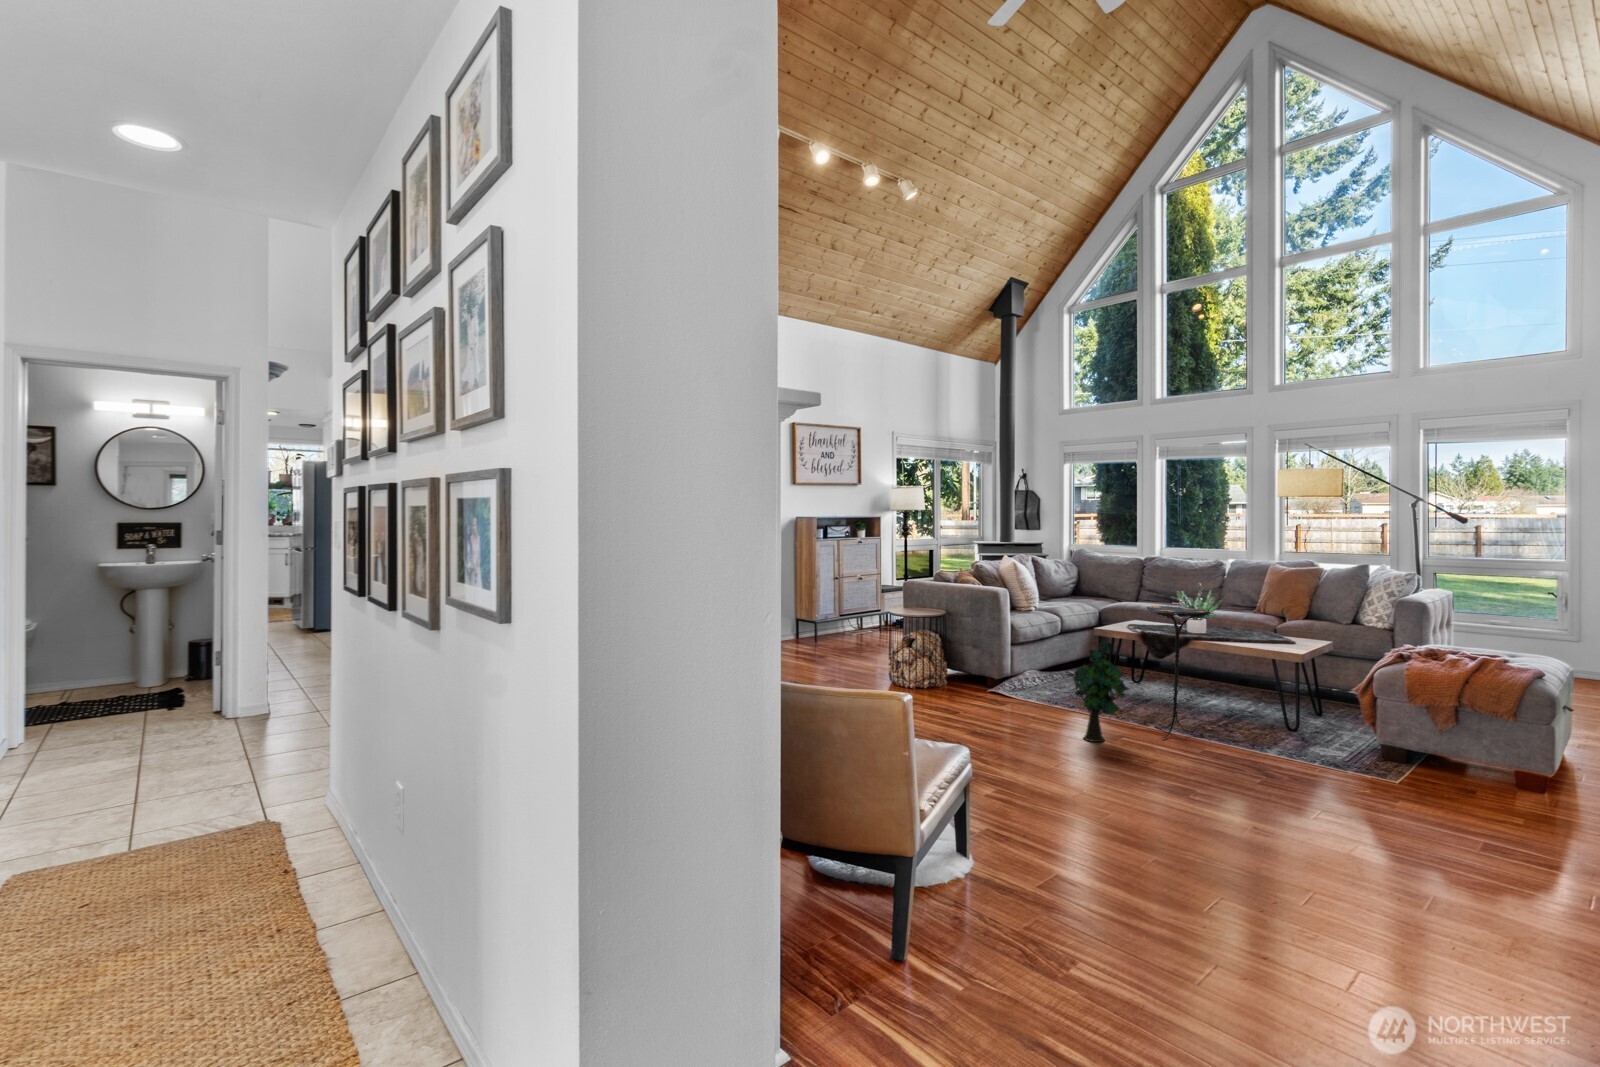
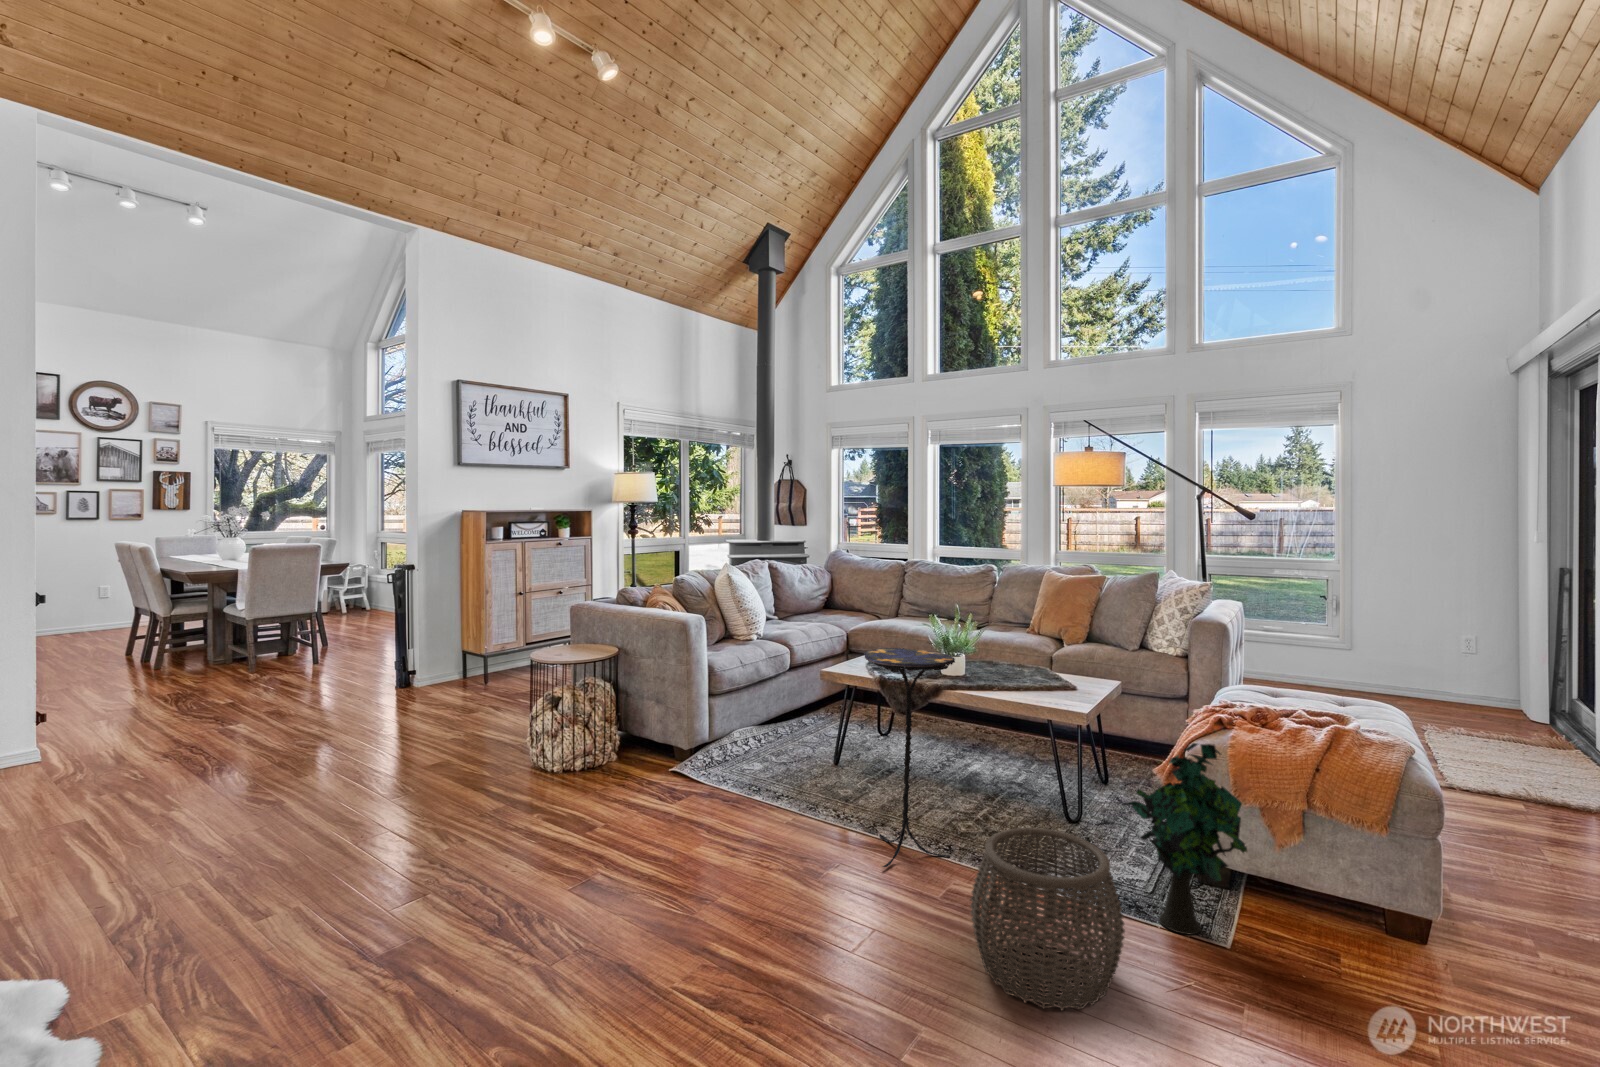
decorative plant: present [1067,643,1127,742] -> present [1124,743,1247,935]
woven basket: none [1228,702,1325,790] -> present [970,828,1125,1011]

